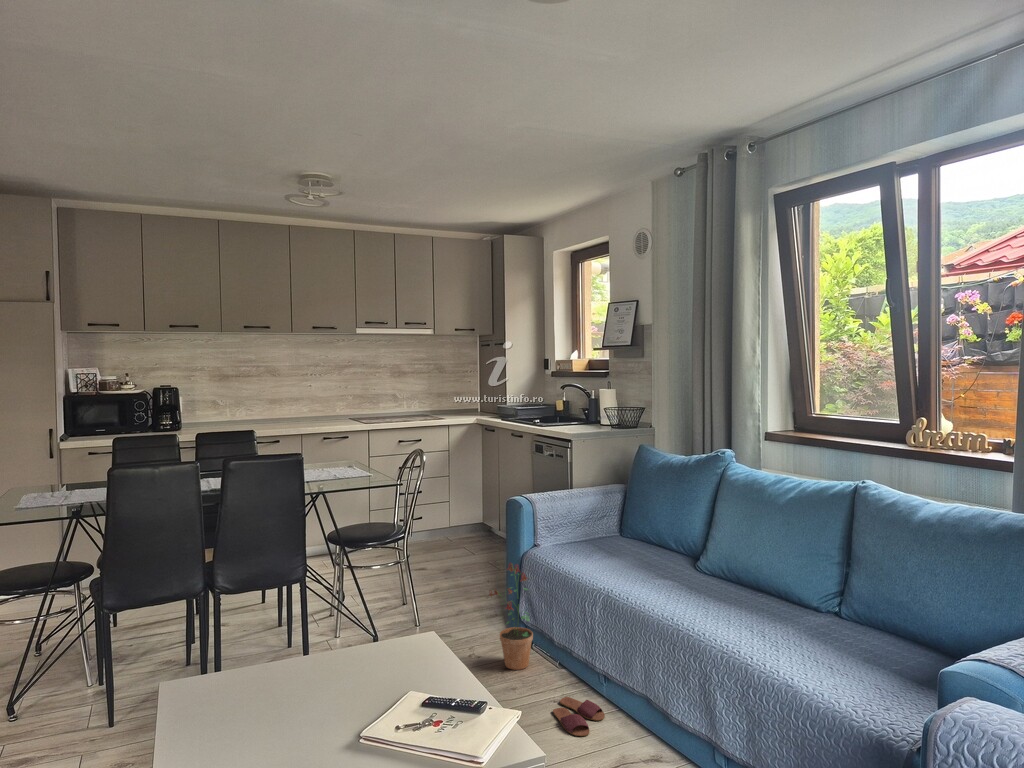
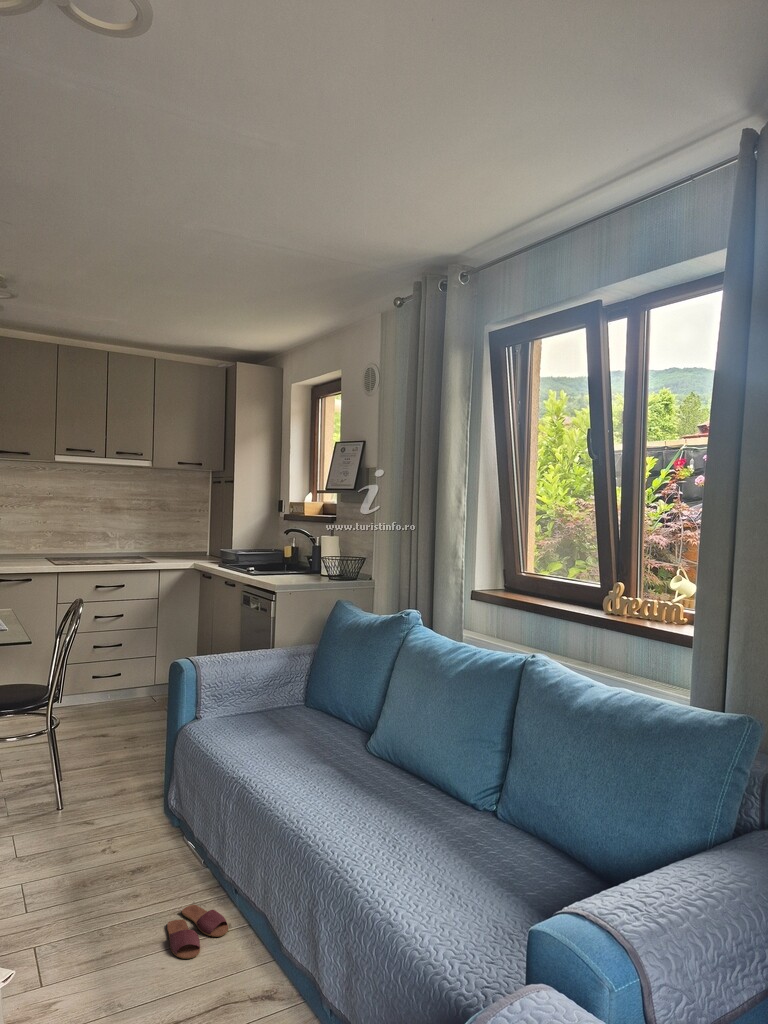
potted plant: present [490,563,533,670] -> none [126,738,177,868]

